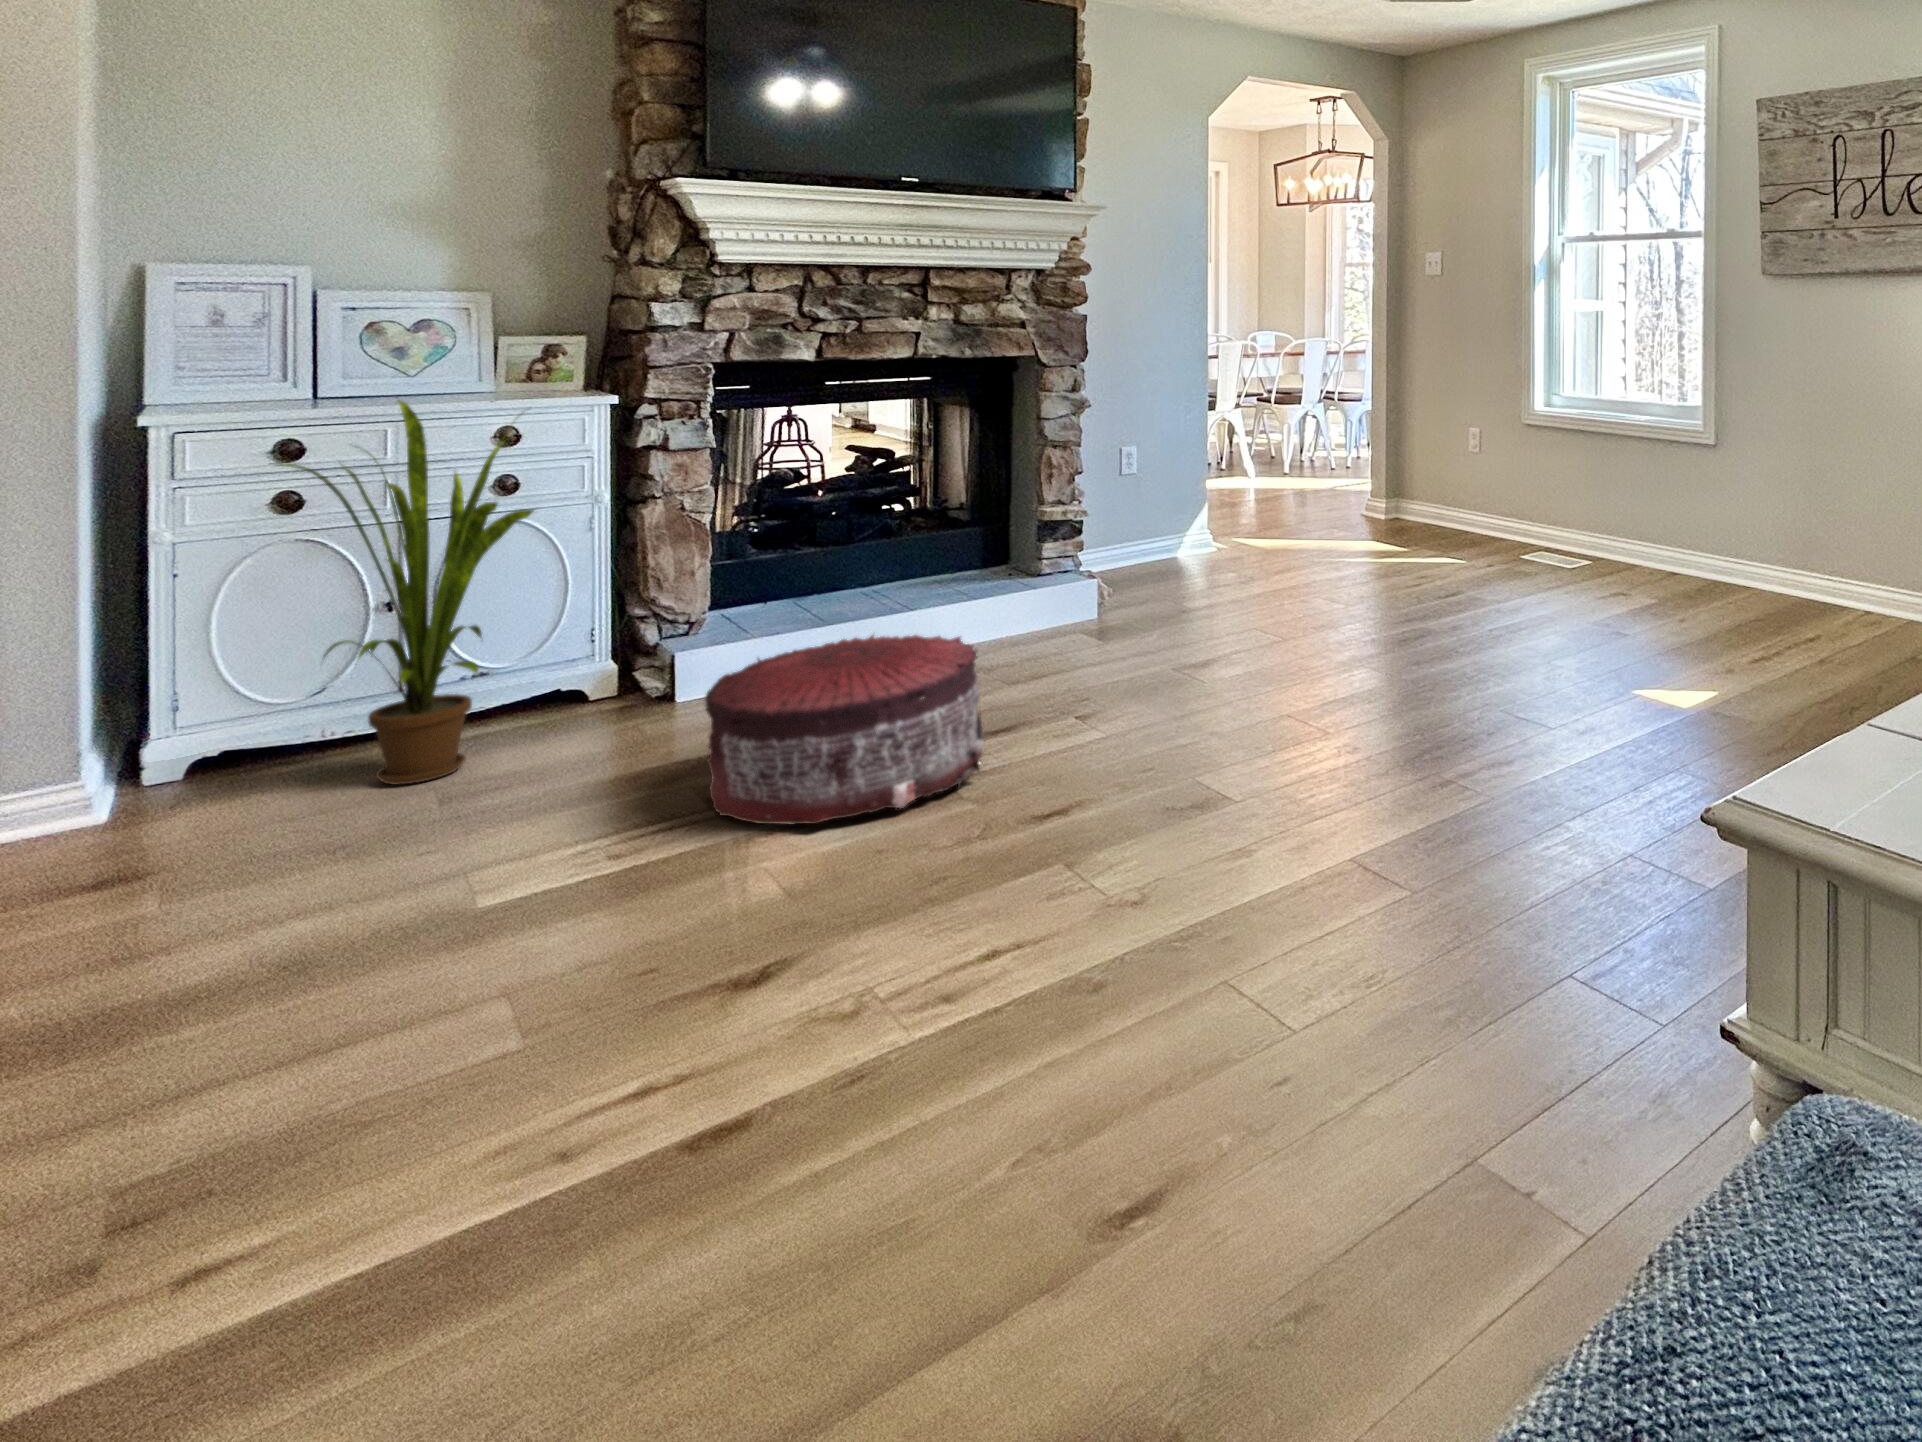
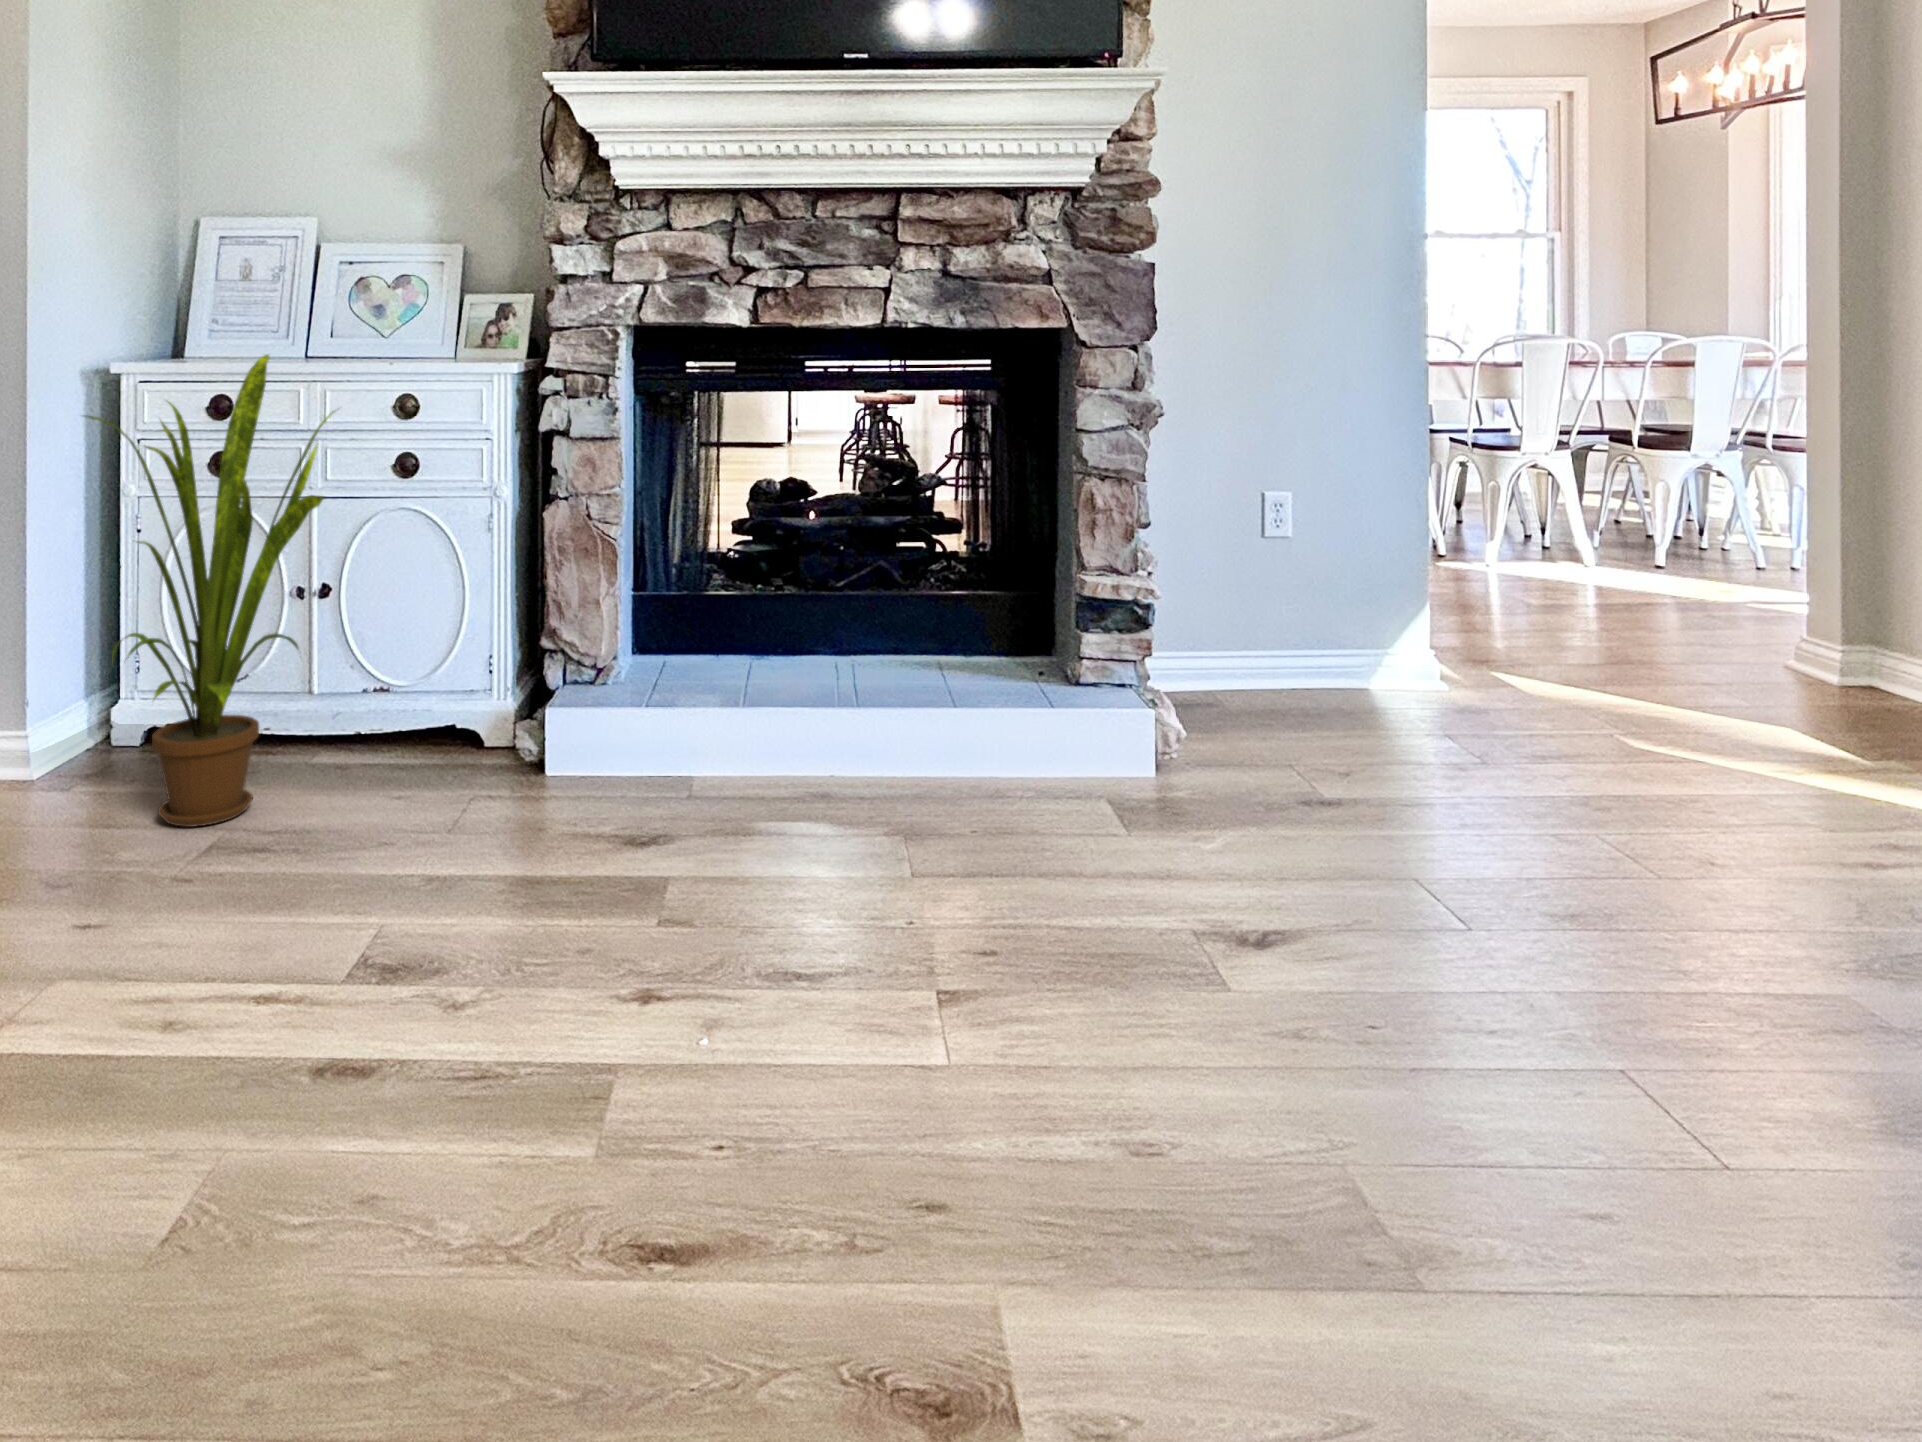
pouf: present [705,635,984,825] -> none [216,758,672,1164]

